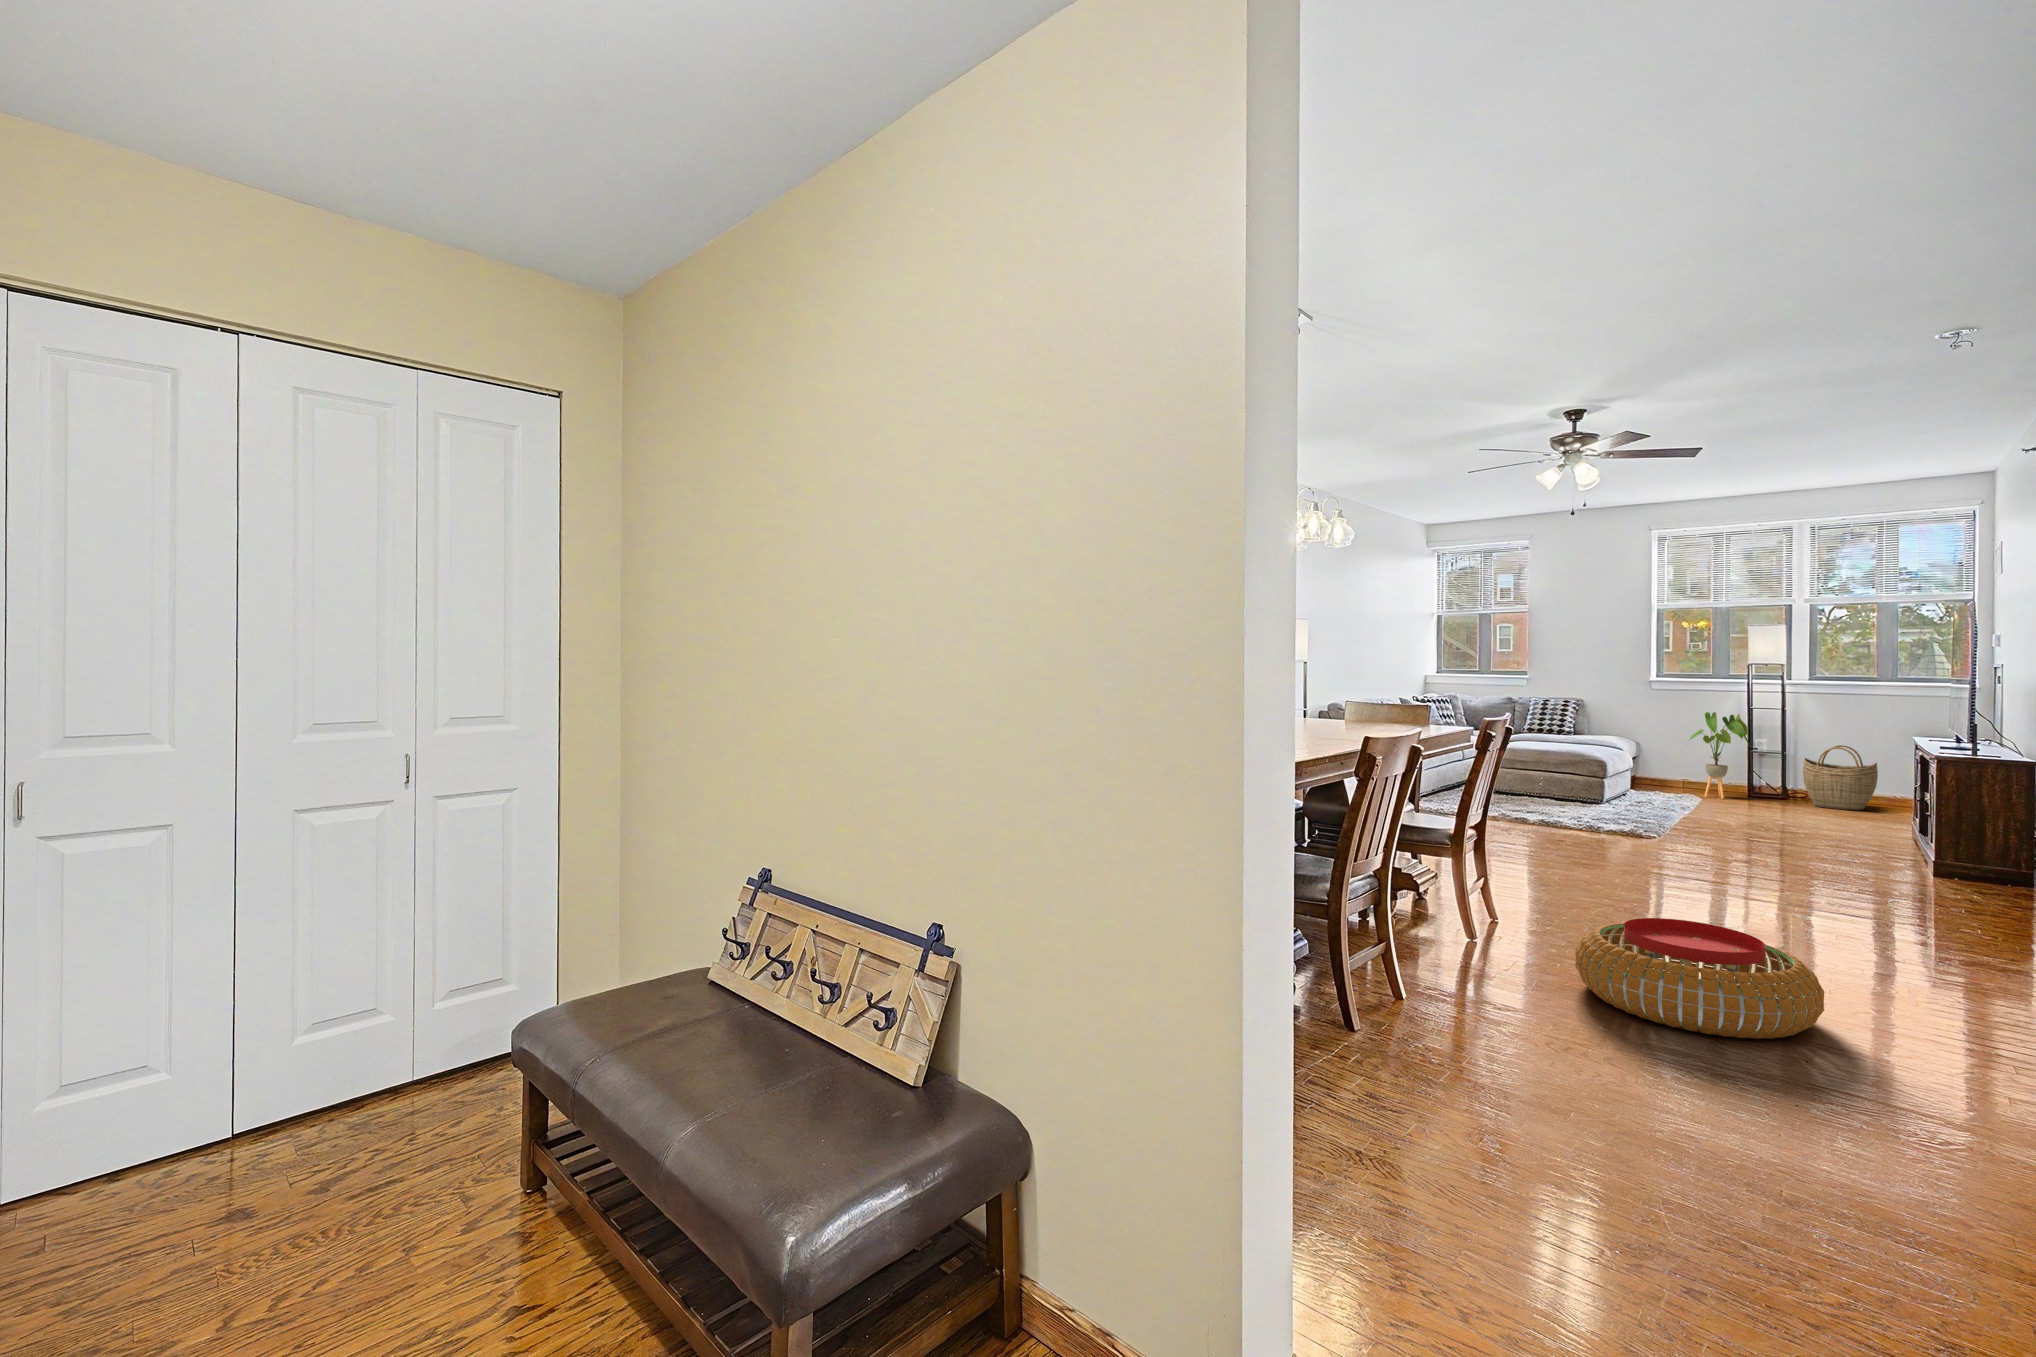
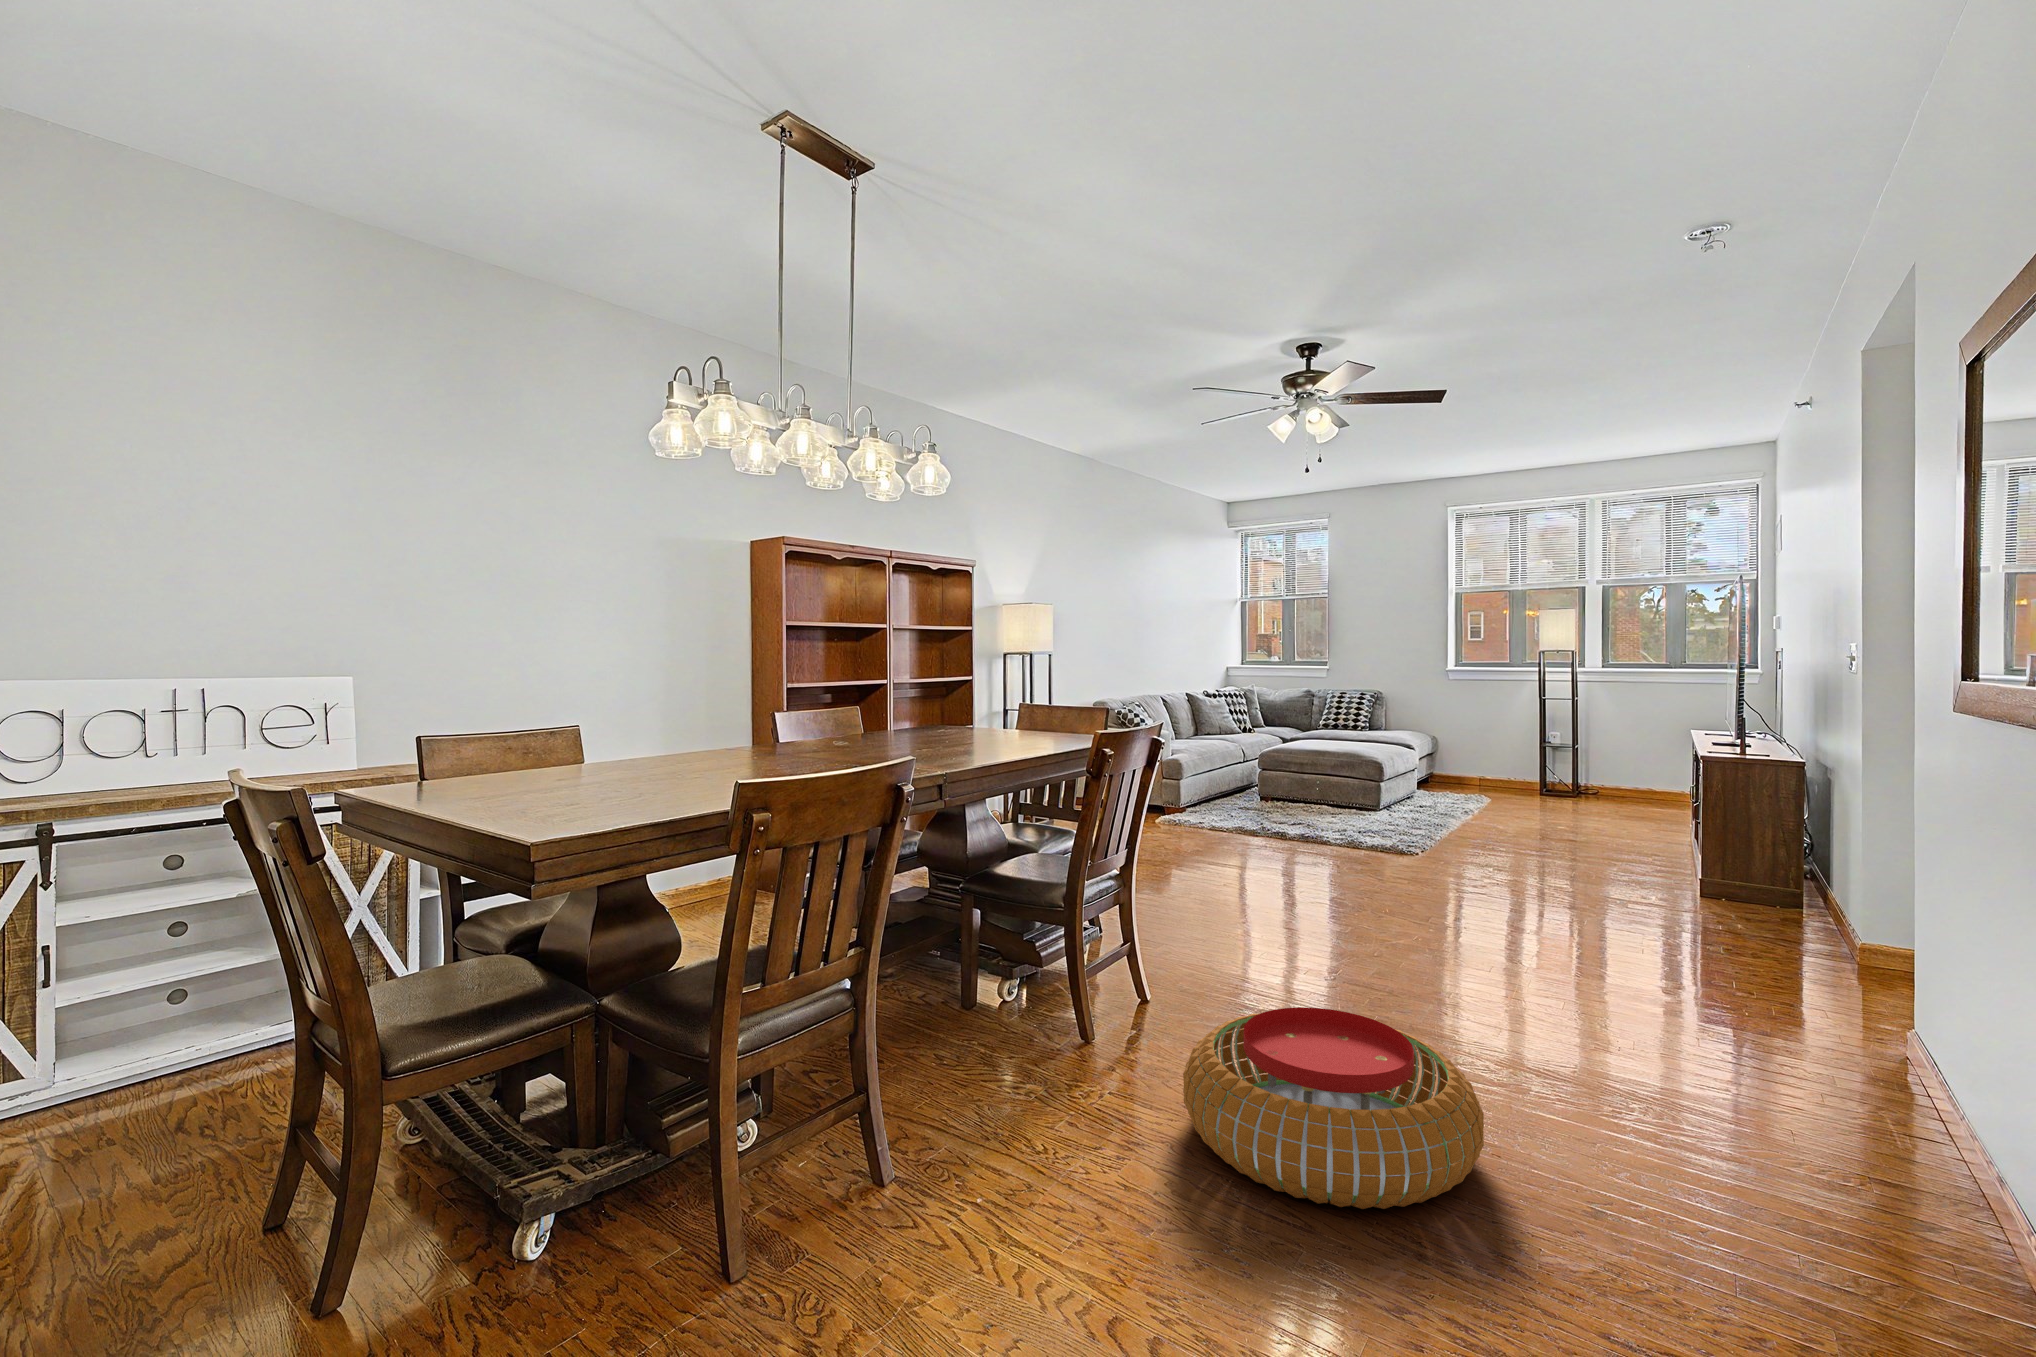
house plant: present [1689,712,1749,798] -> none [1479,704,1542,799]
woven basket: present [1803,745,1878,810] -> none [1593,738,1665,810]

